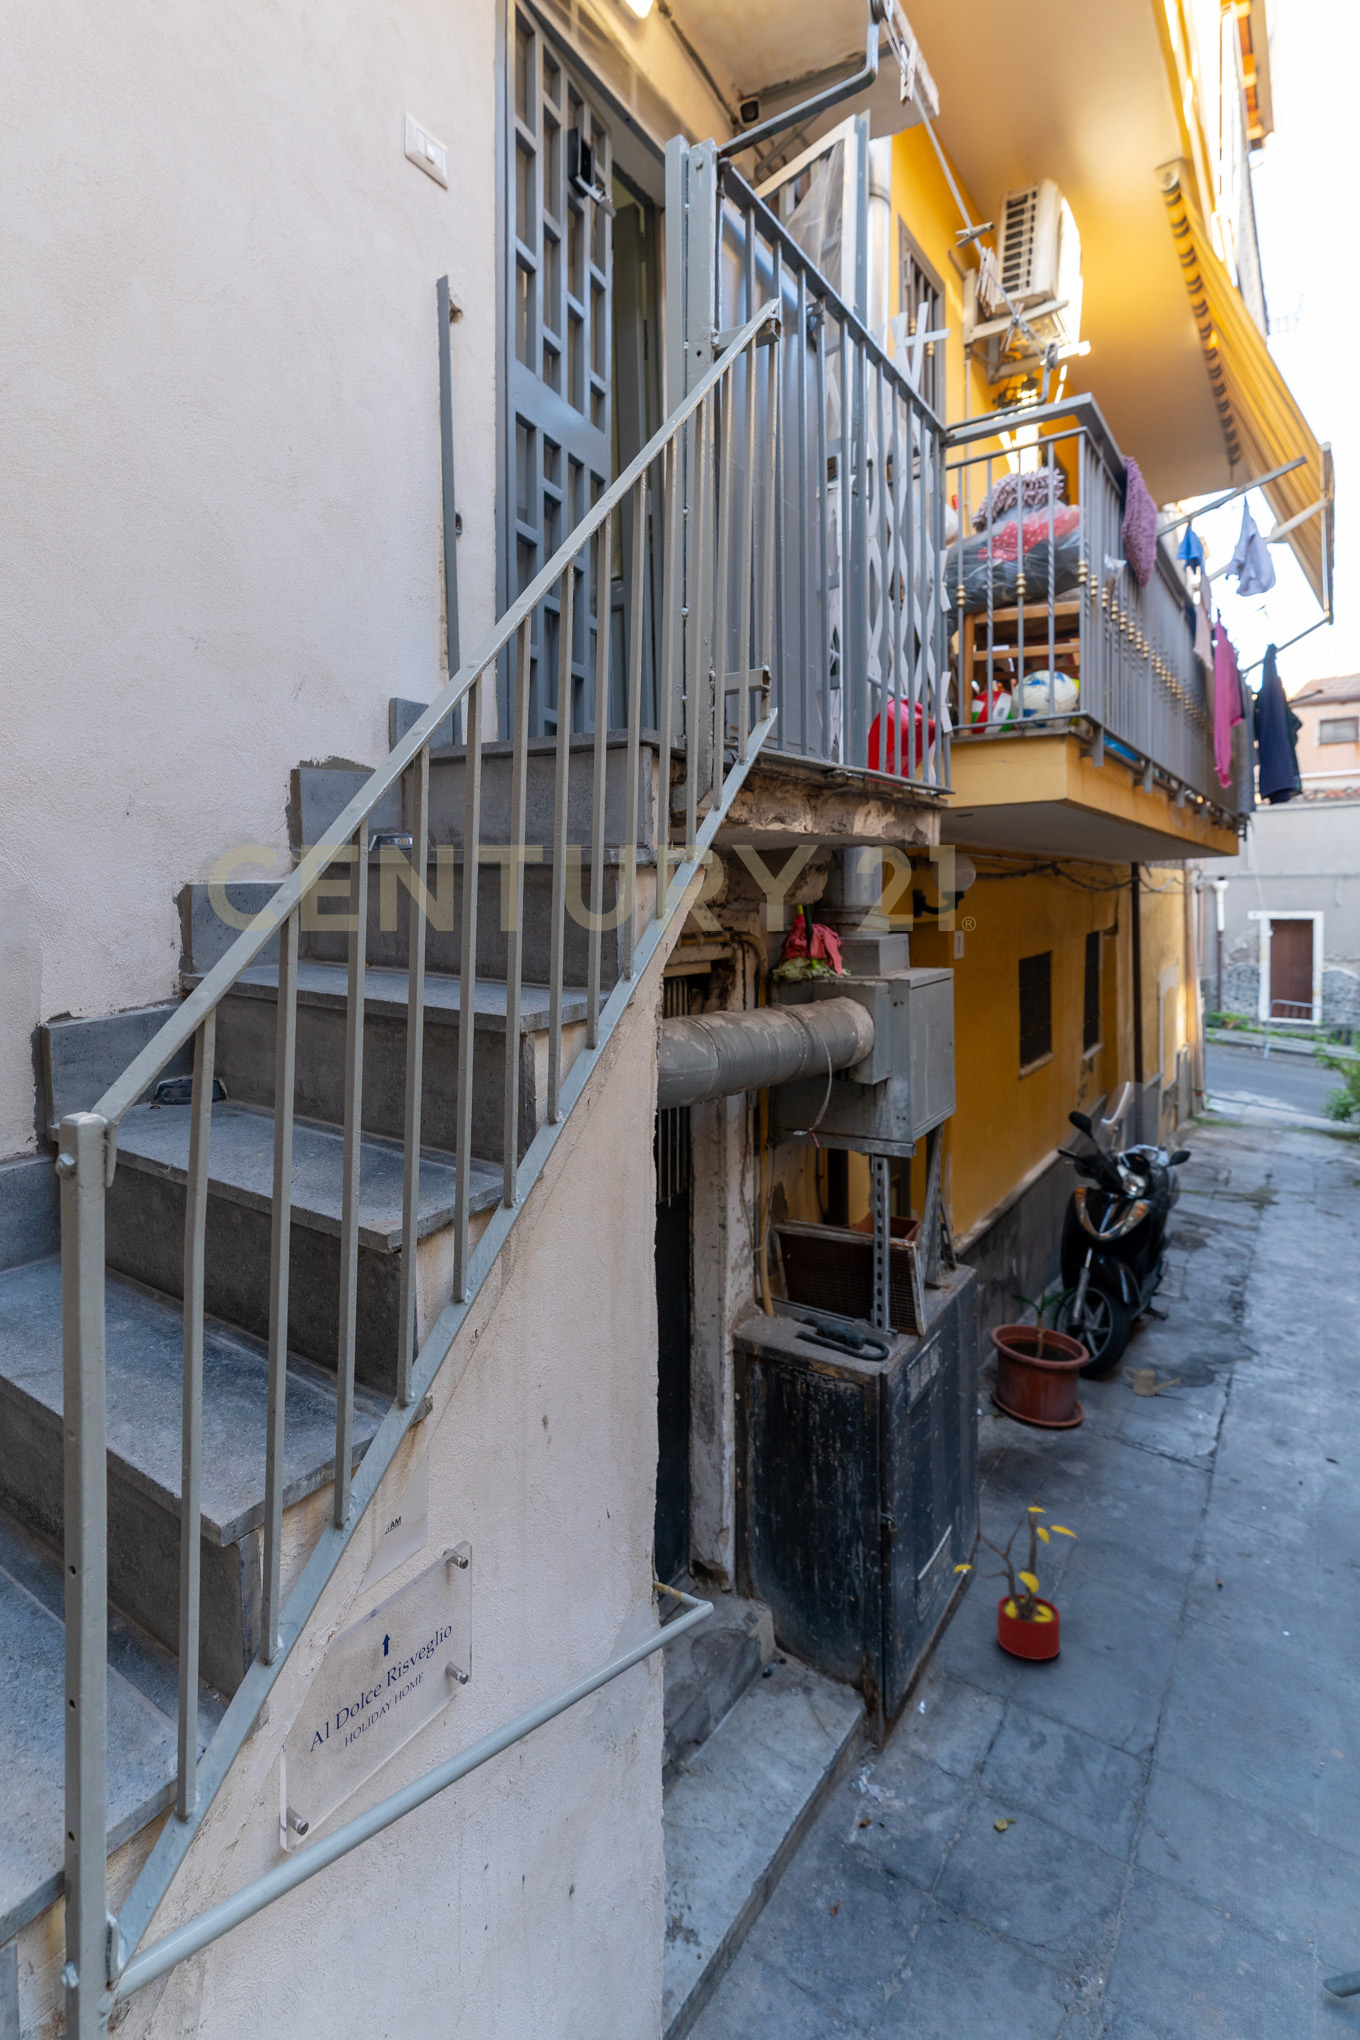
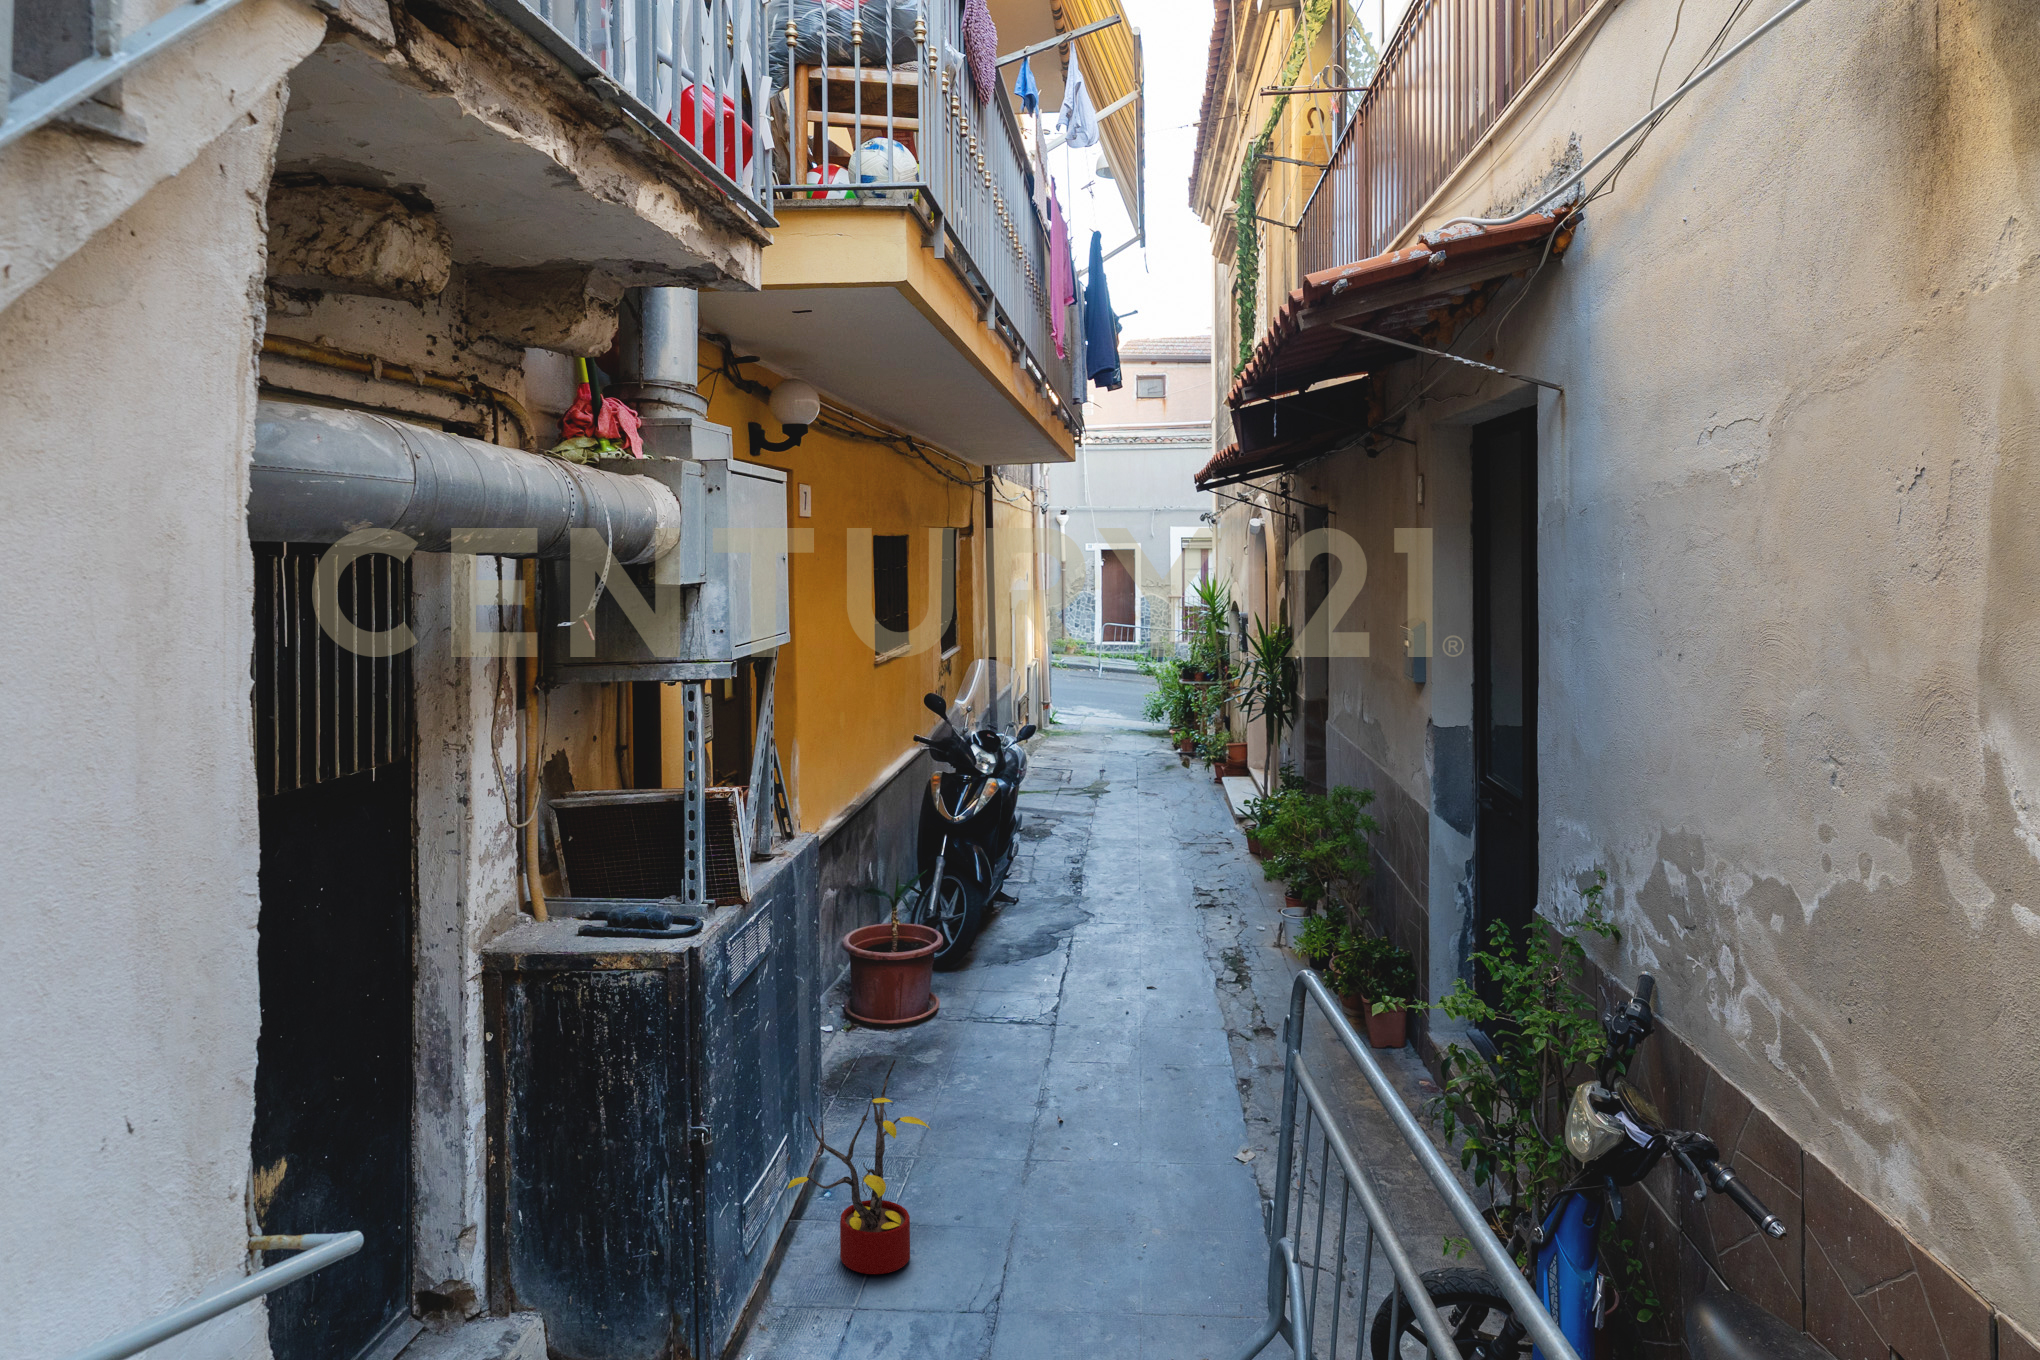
watering can: present [1123,1367,1181,1397] -> none [977,947,1033,975]

